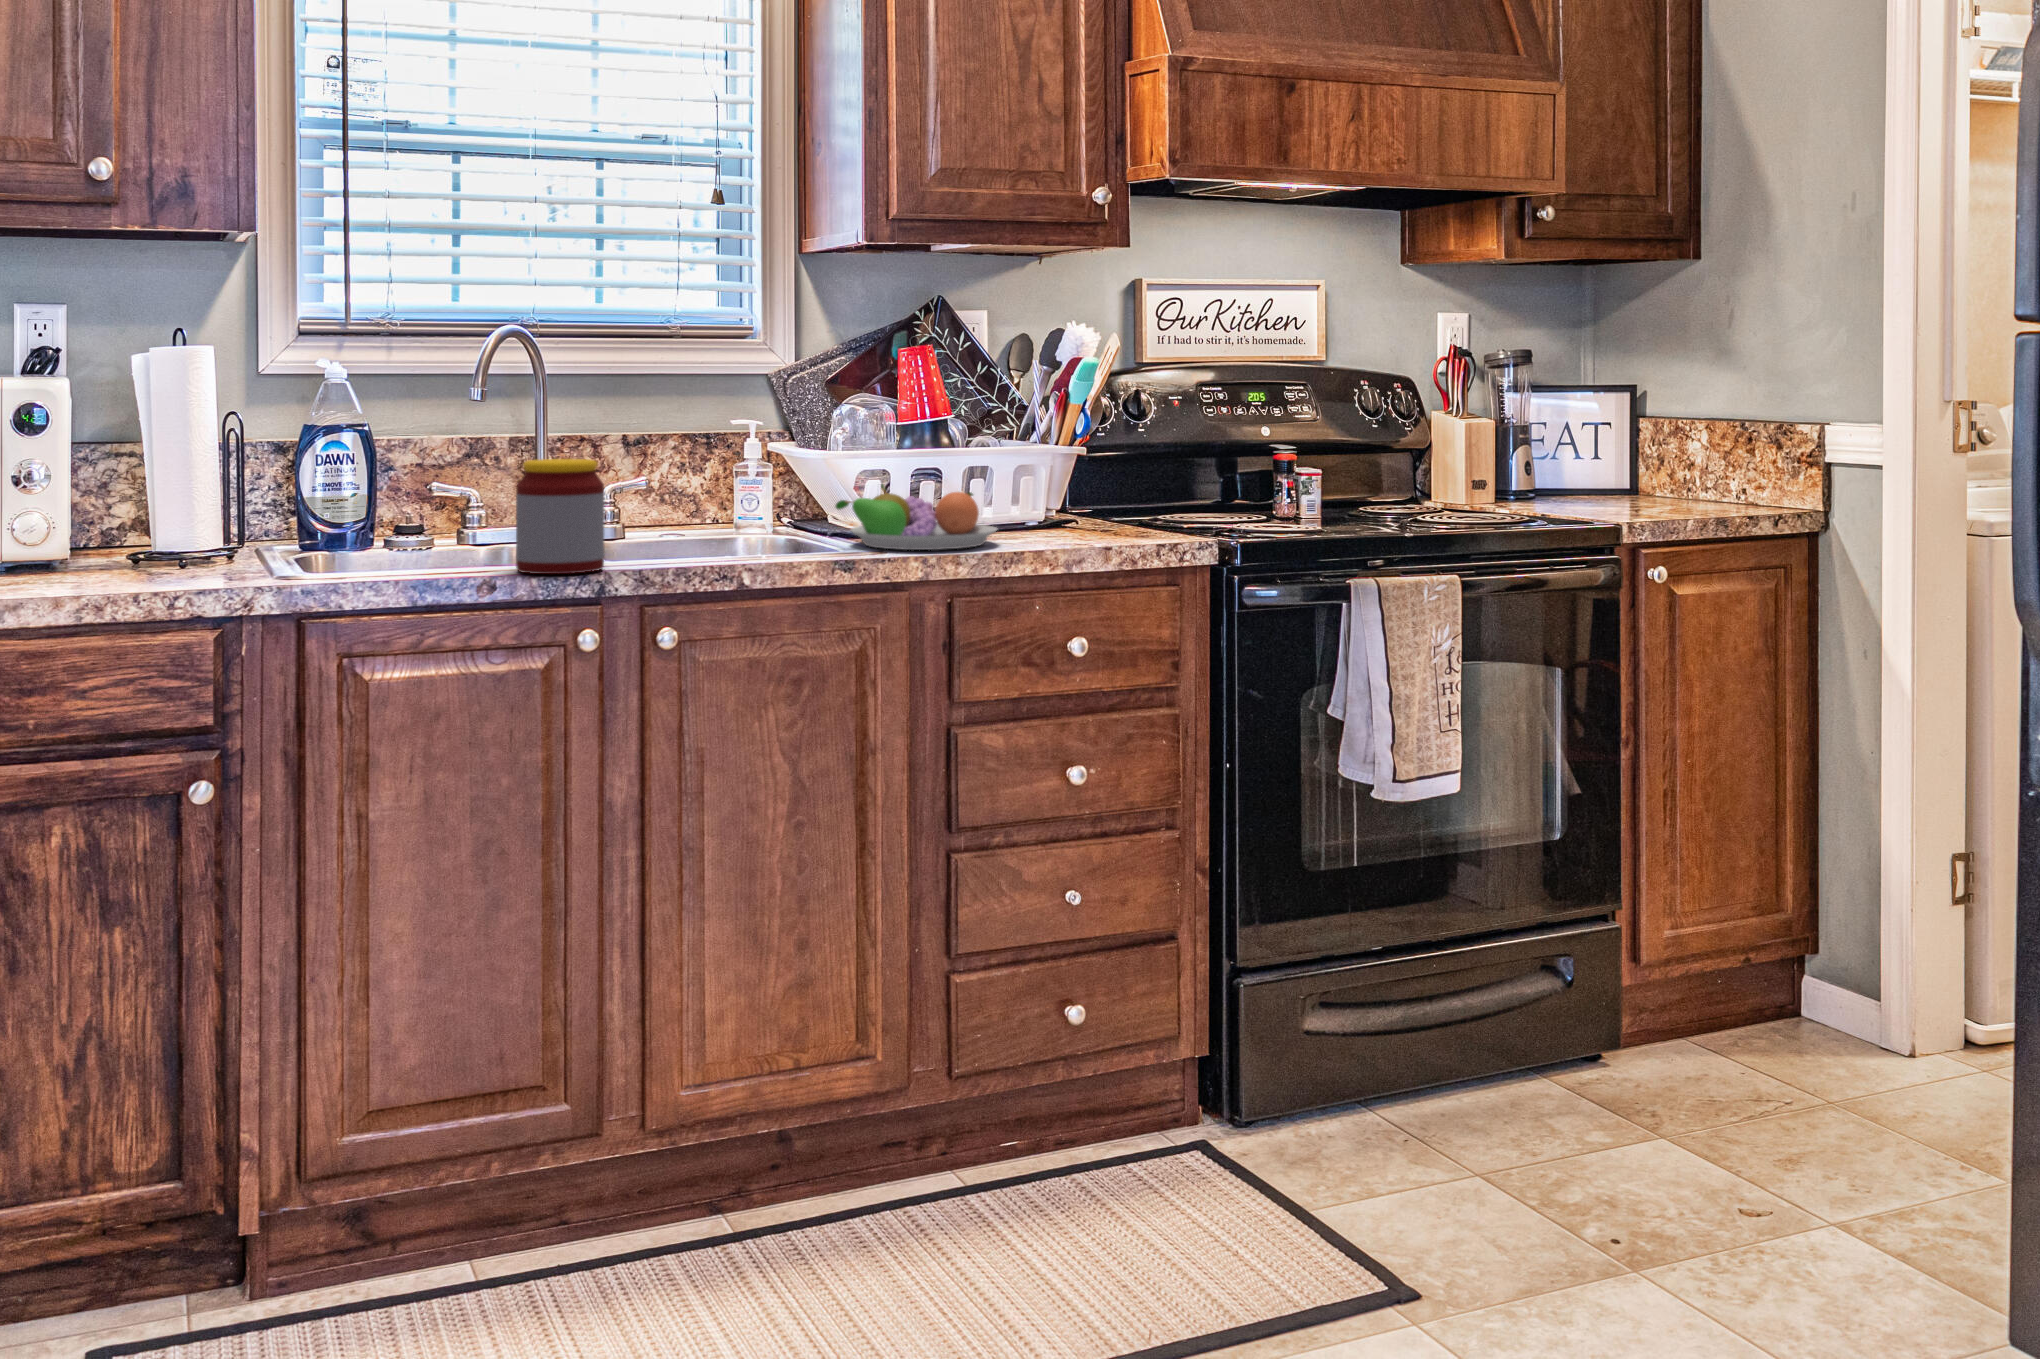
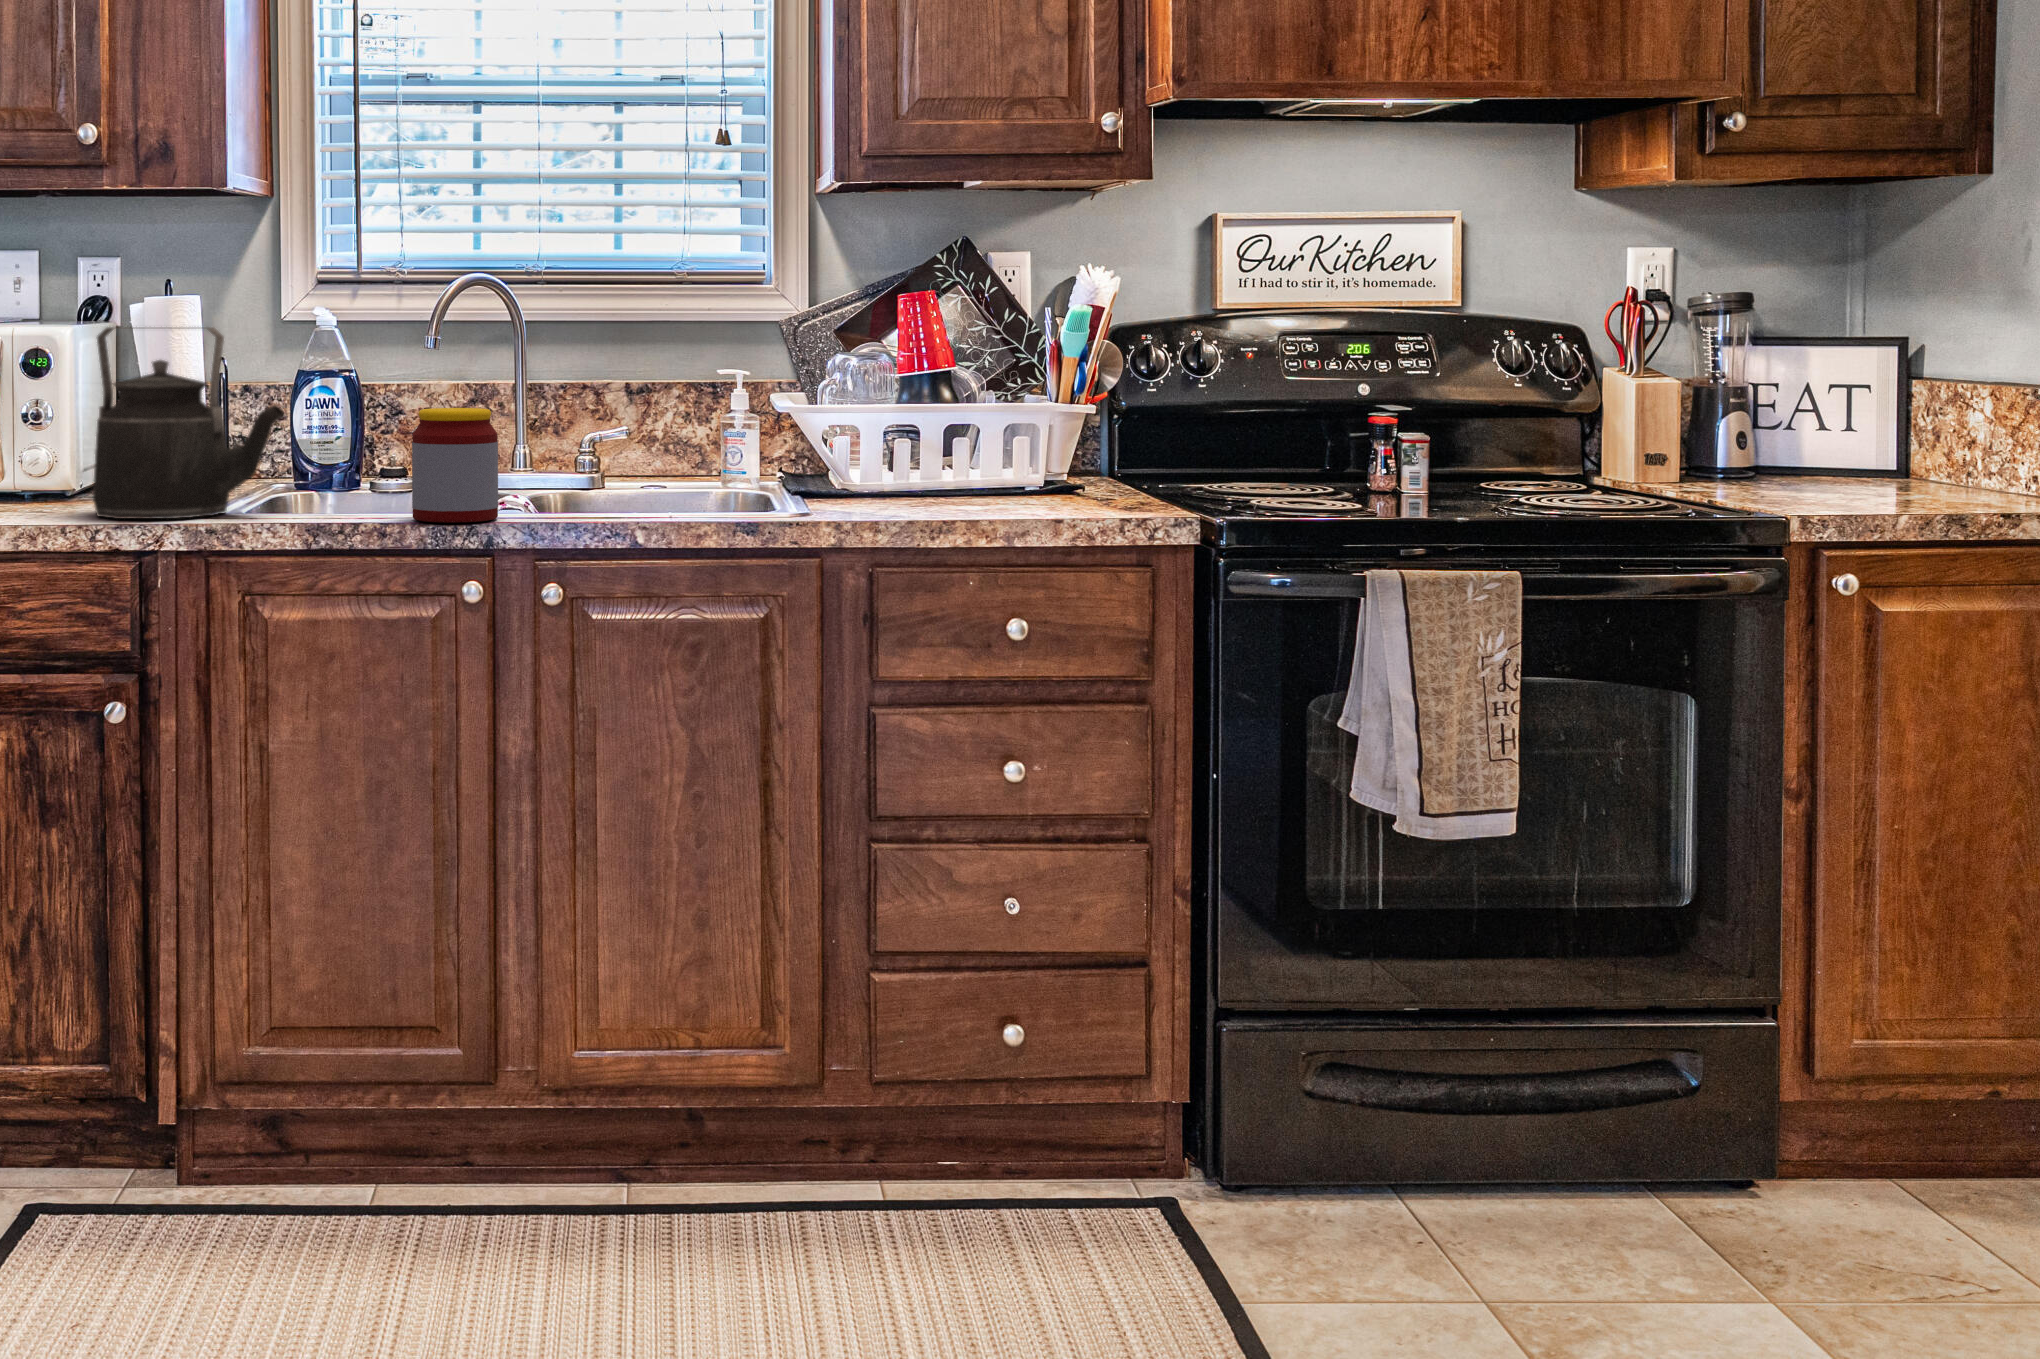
kettle: none [143,379,373,586] -> present [93,327,285,519]
fruit bowl: present [836,484,997,550] -> none [767,442,947,514]

